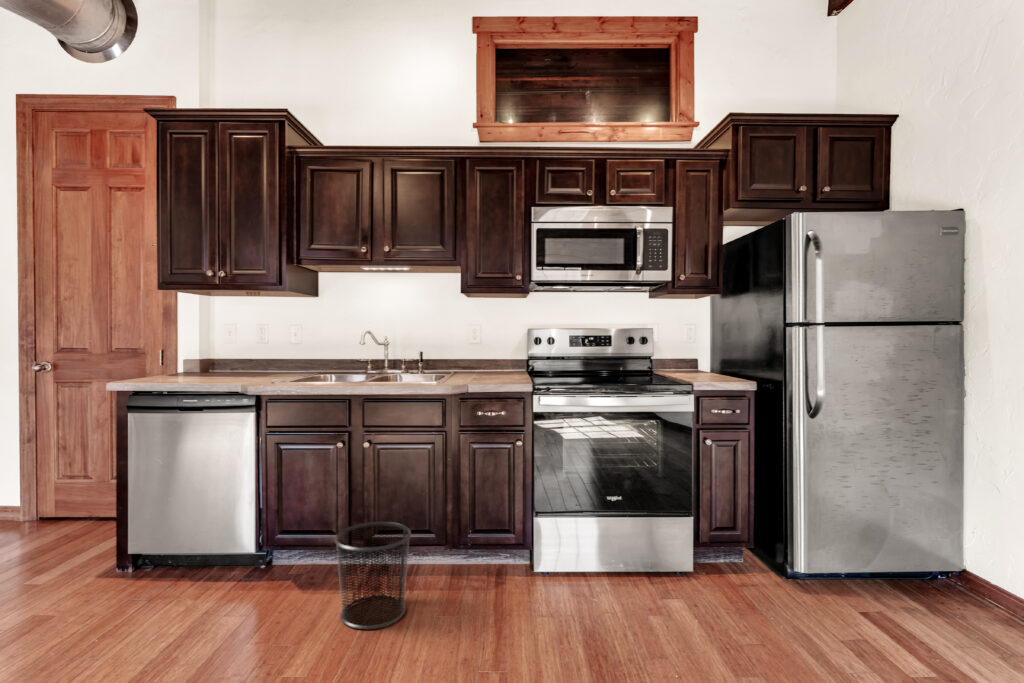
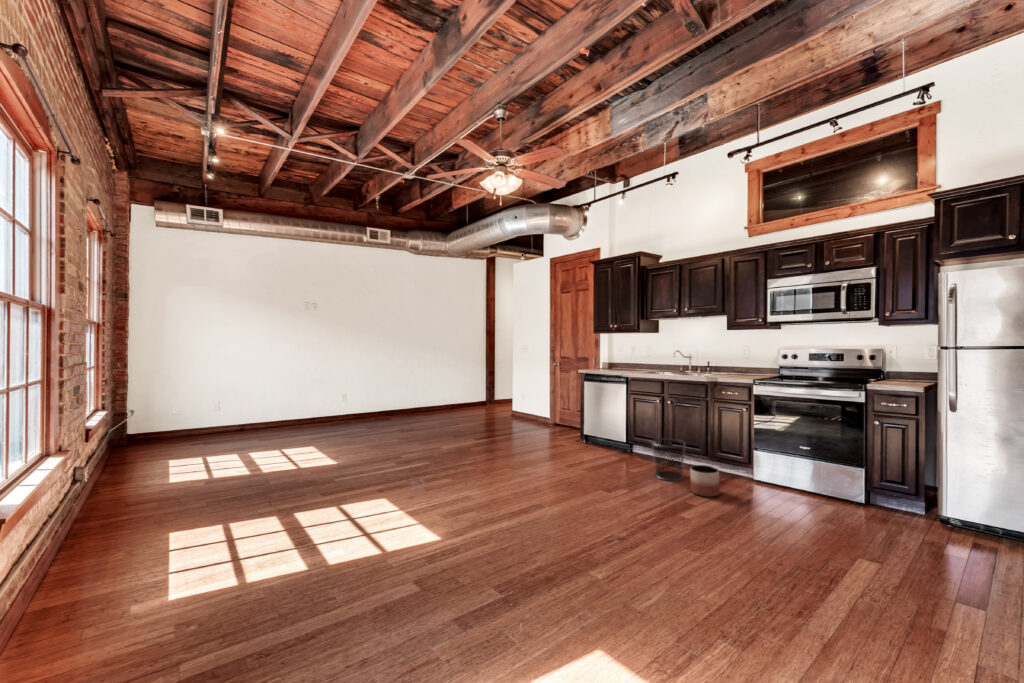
planter: none [437,573,496,653] -> present [690,465,719,497]

